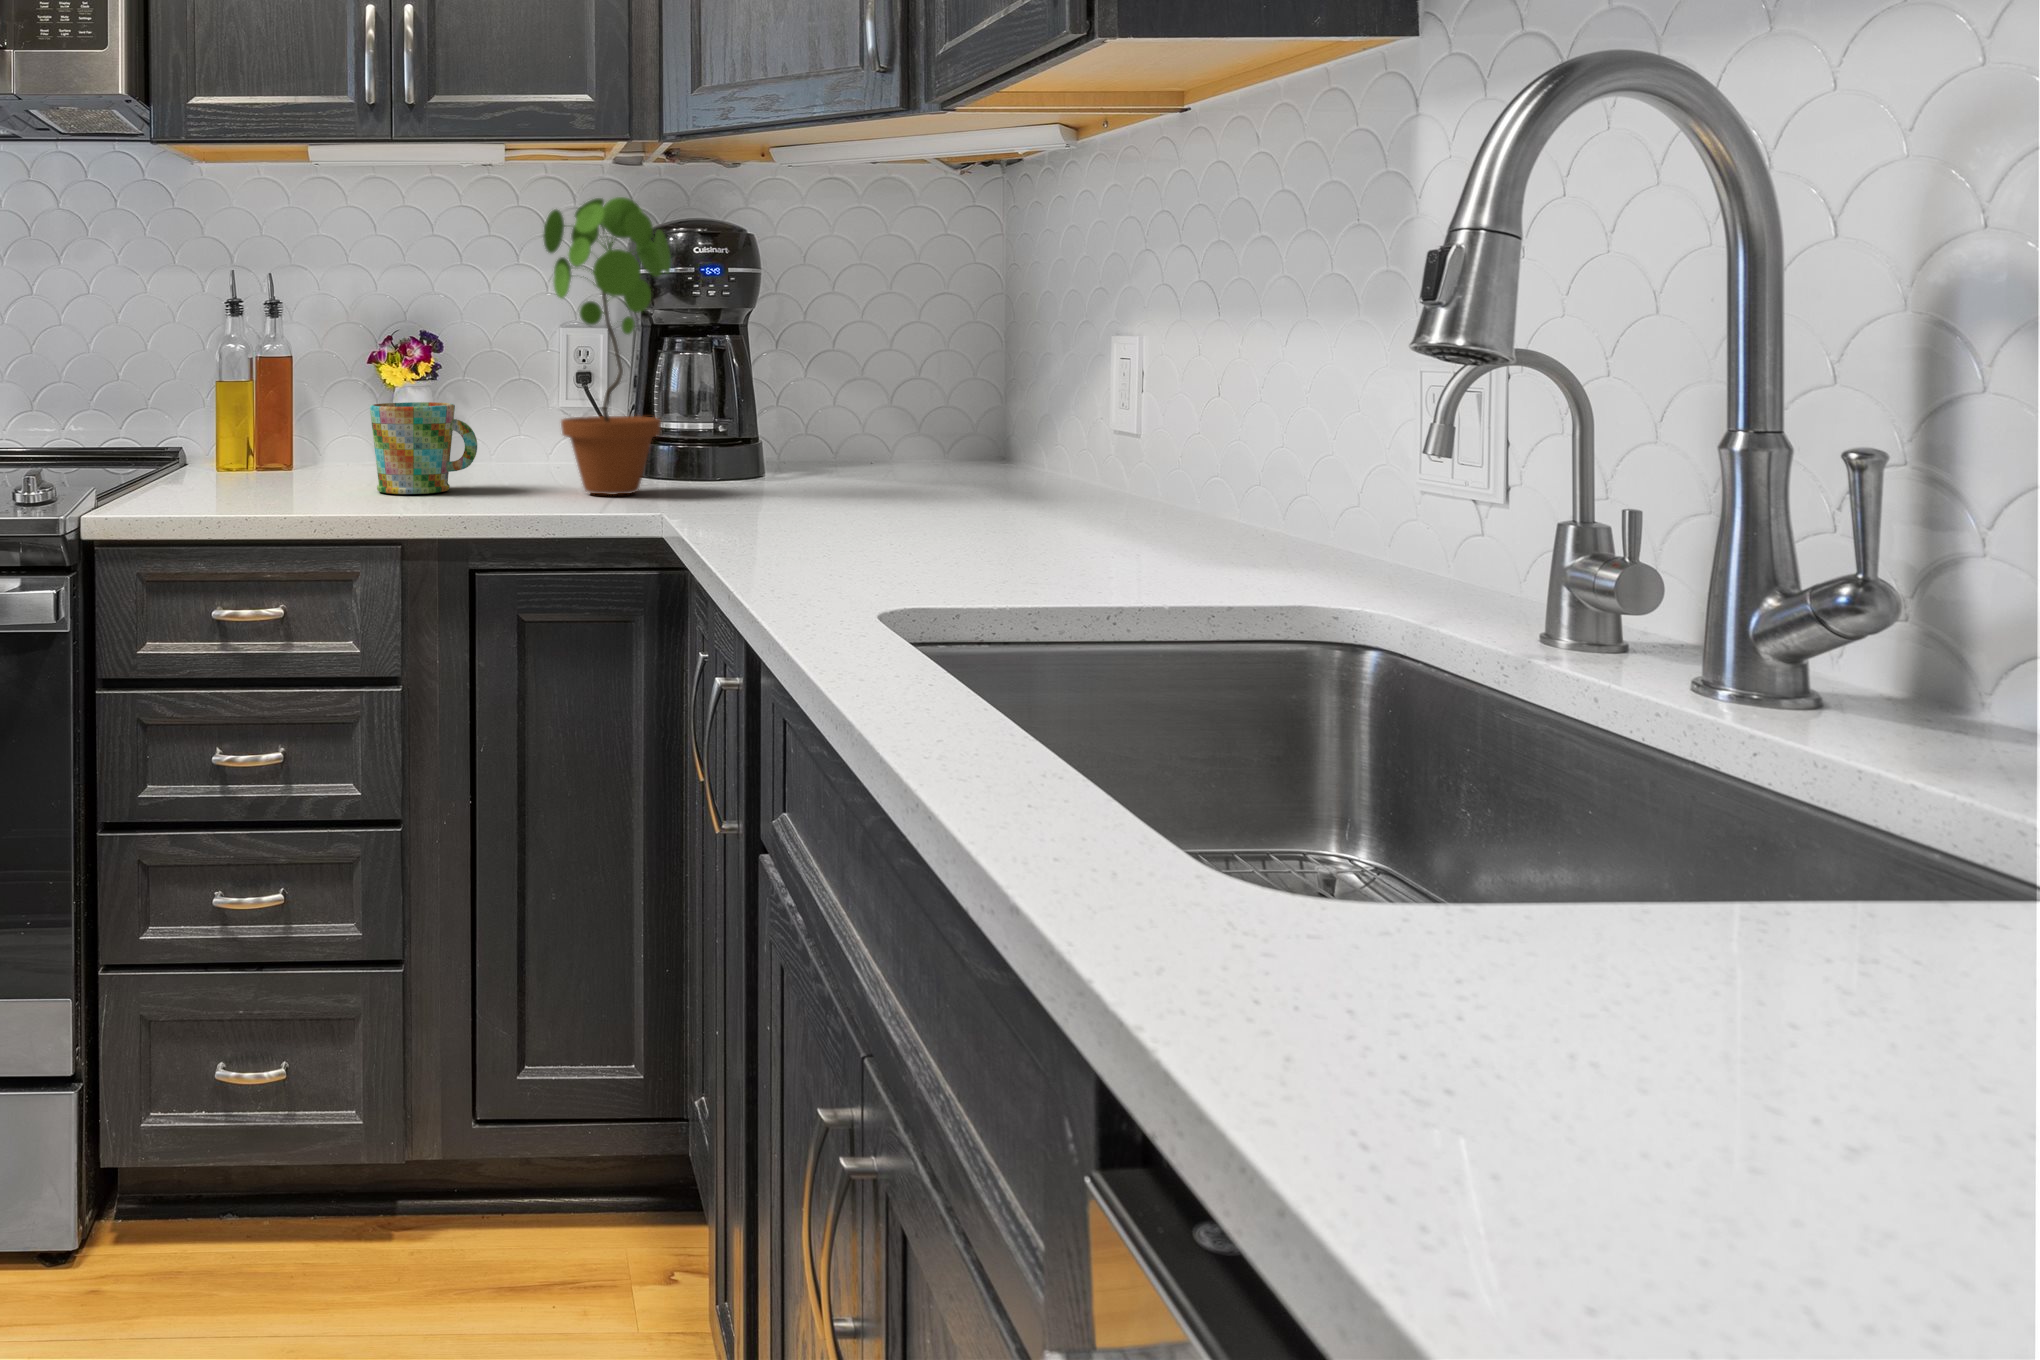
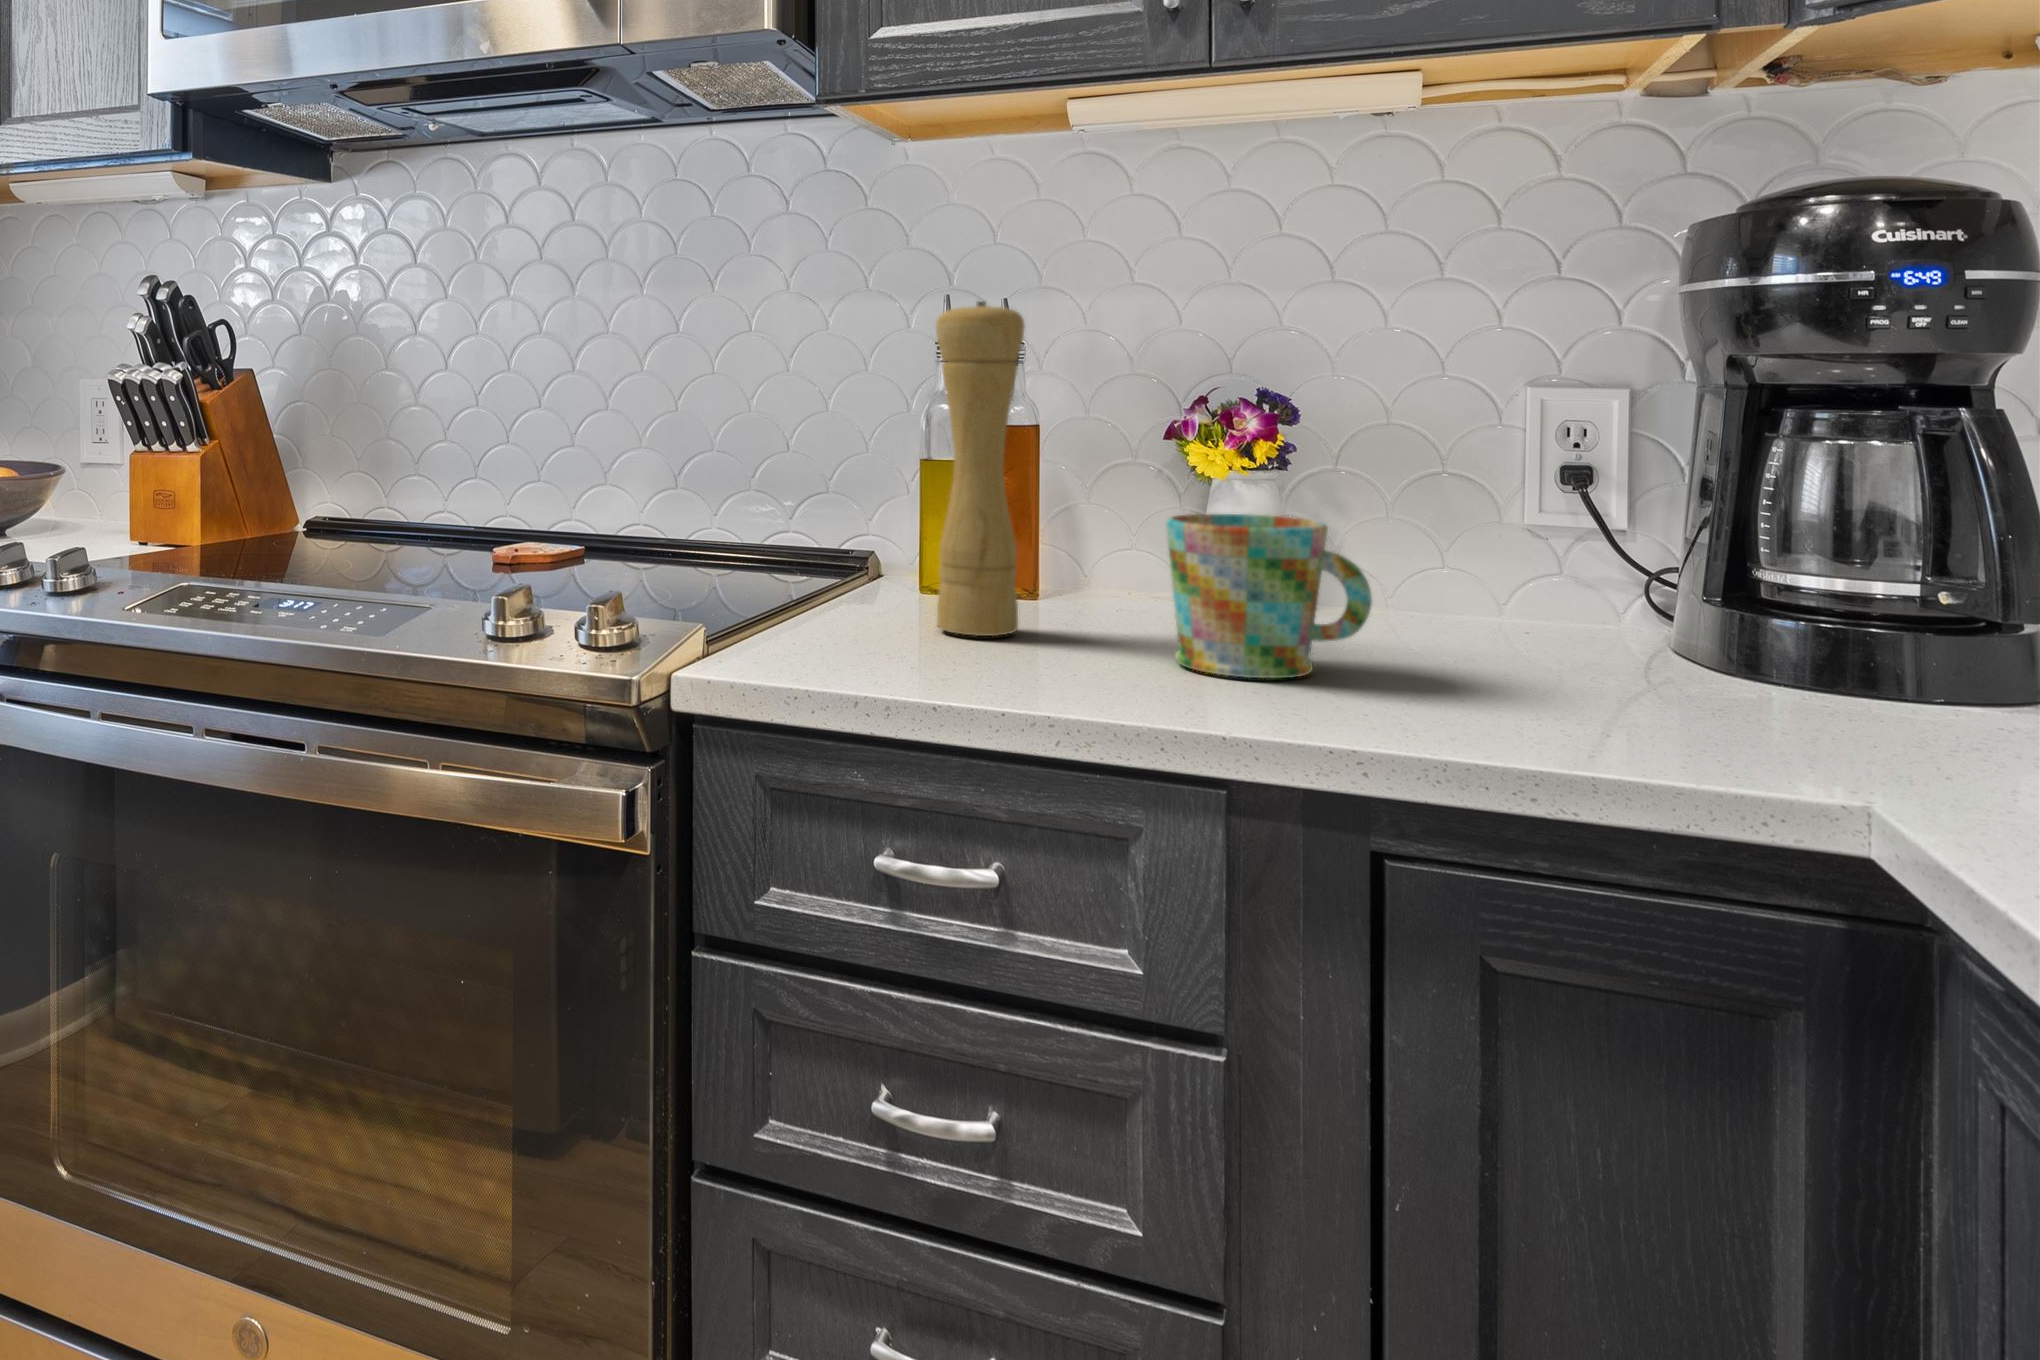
potted plant: present [543,197,671,494] -> none [1530,141,1846,725]
pepper mill: none [230,274,285,488] -> present [936,301,1025,636]

